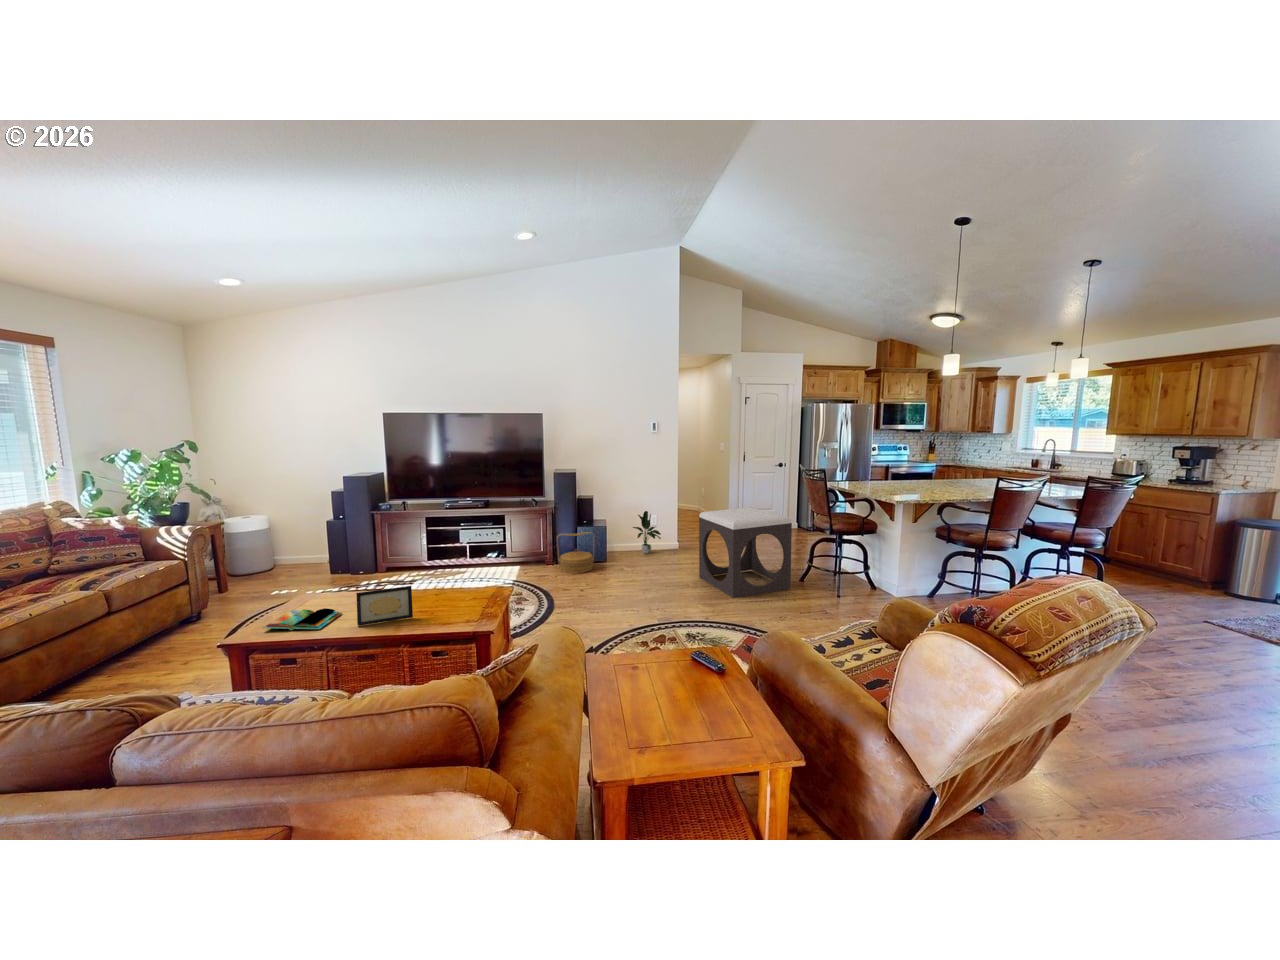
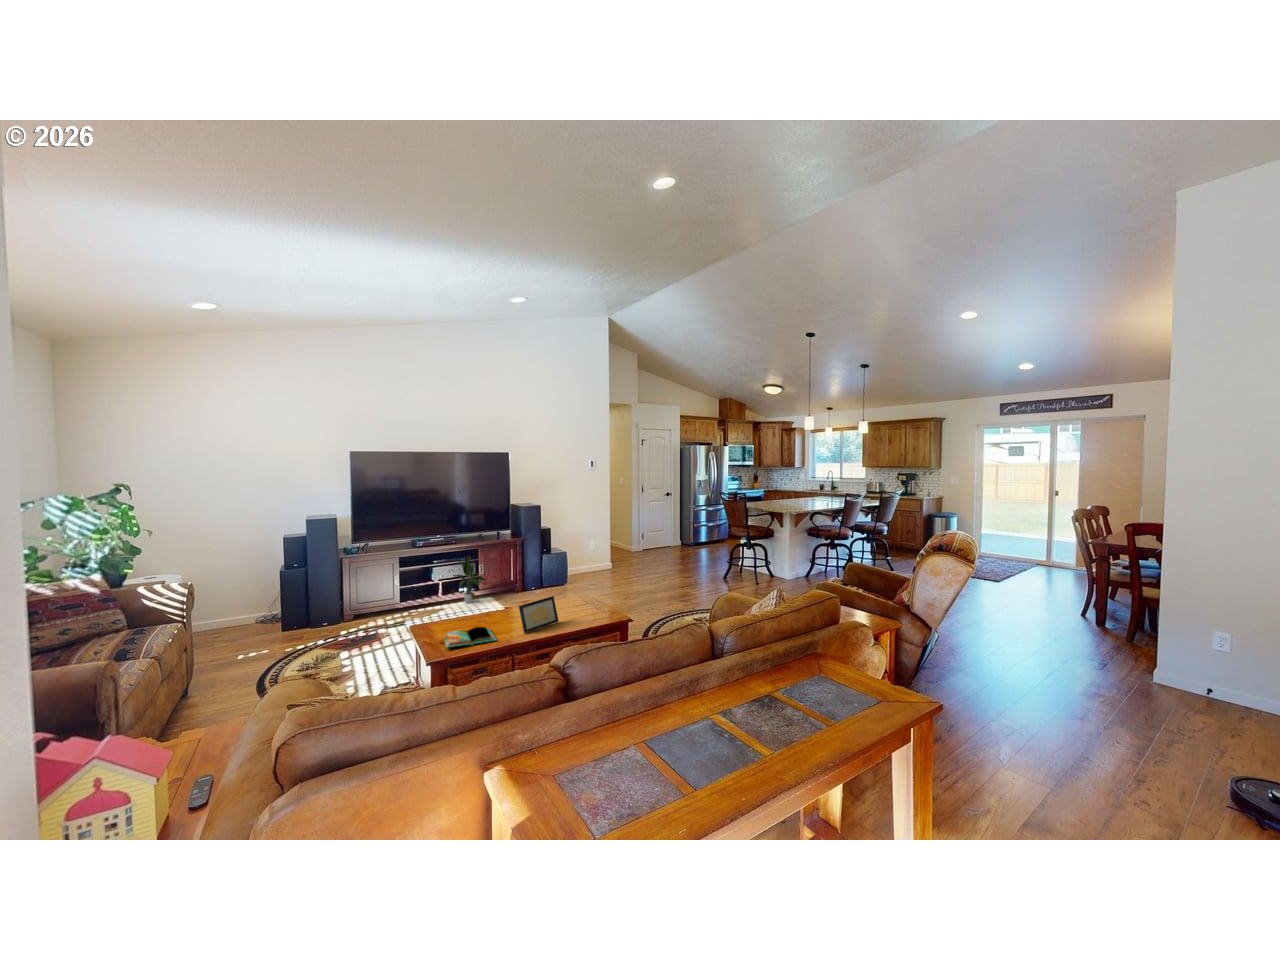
footstool: present [699,507,792,598] -> none [657,526,727,594]
potted plant: present [633,511,661,554] -> present [453,556,486,603]
basket: present [558,532,594,573] -> none [534,557,566,595]

